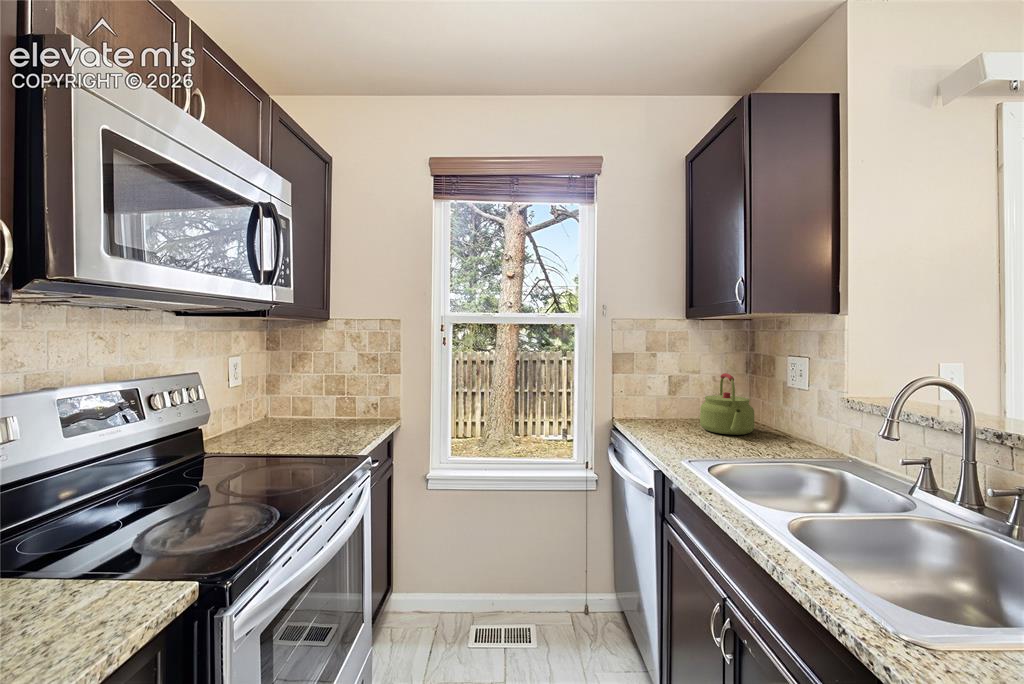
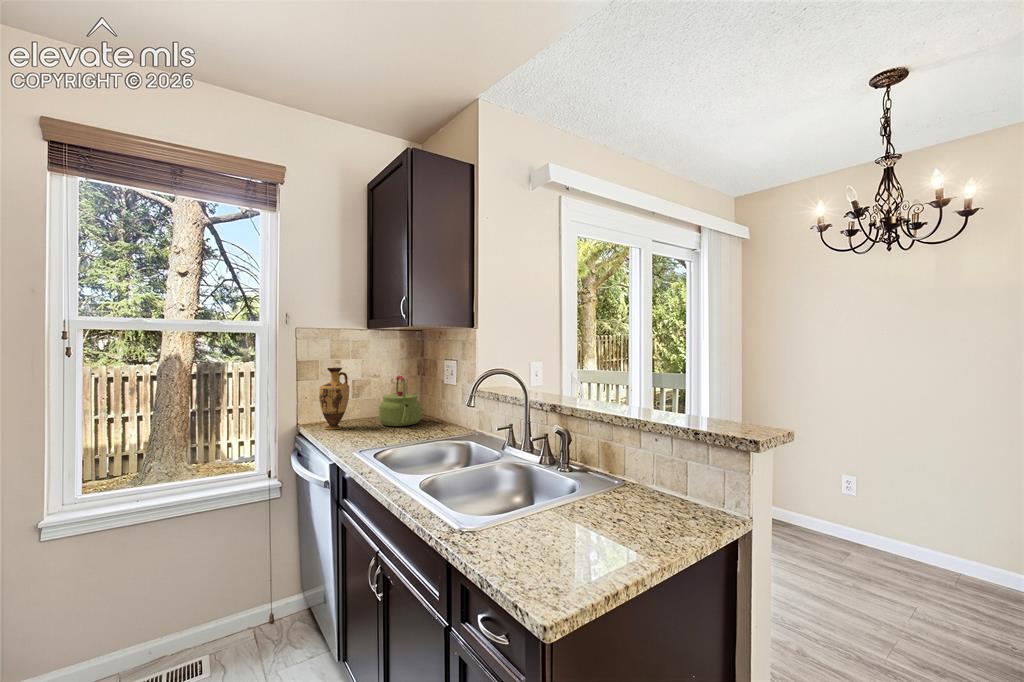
vase: none [634,361,666,429] -> present [319,368,350,430]

